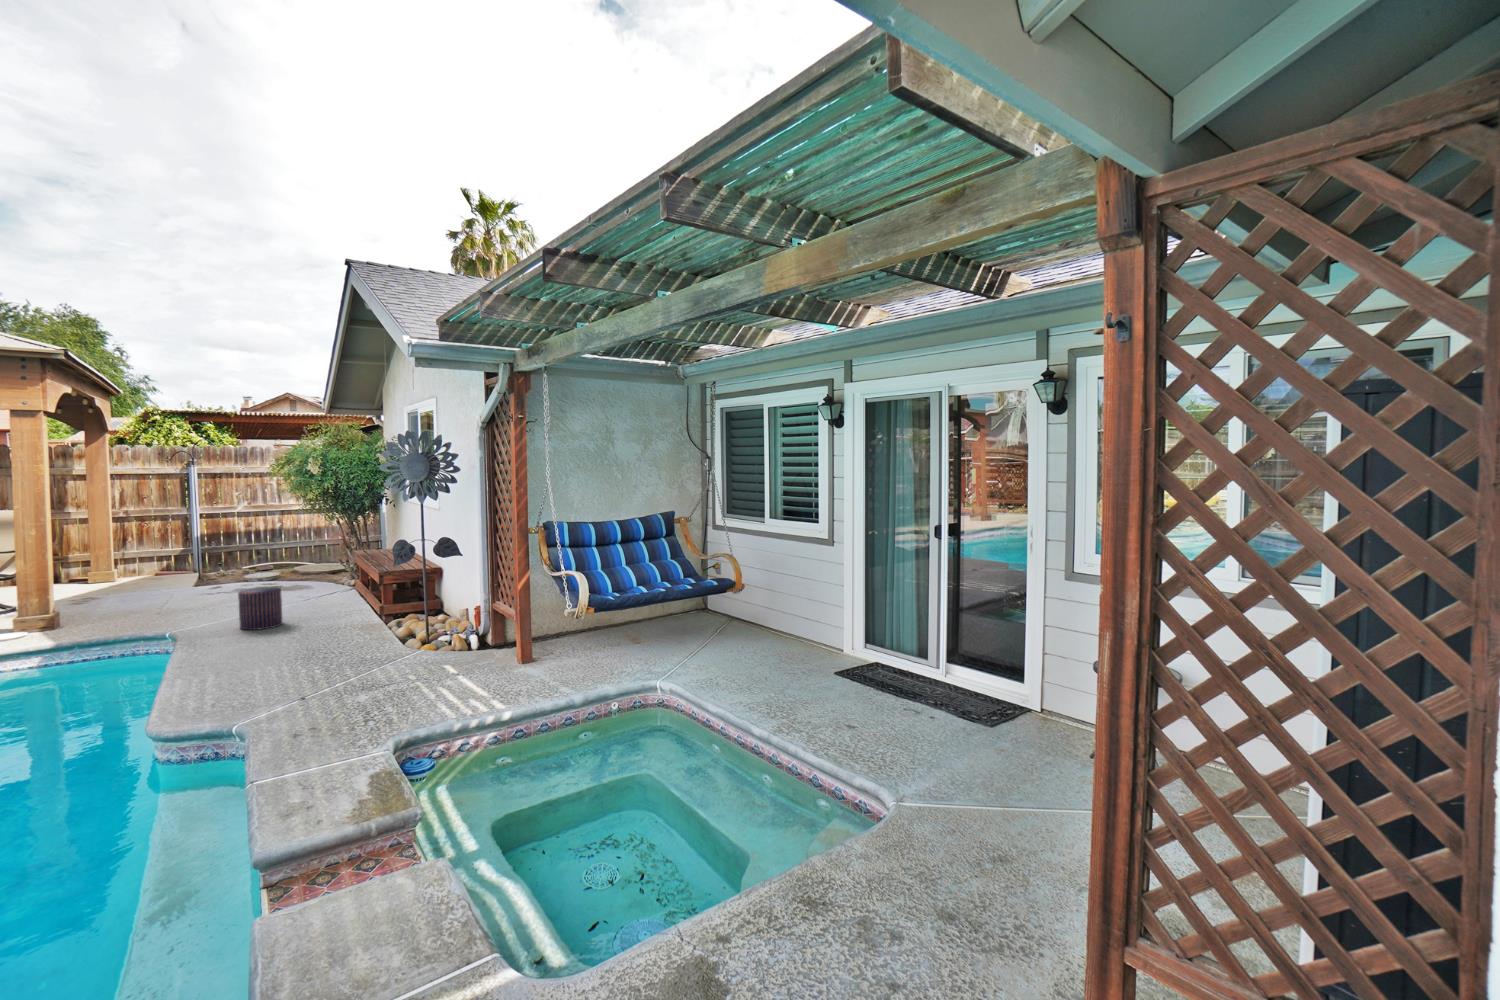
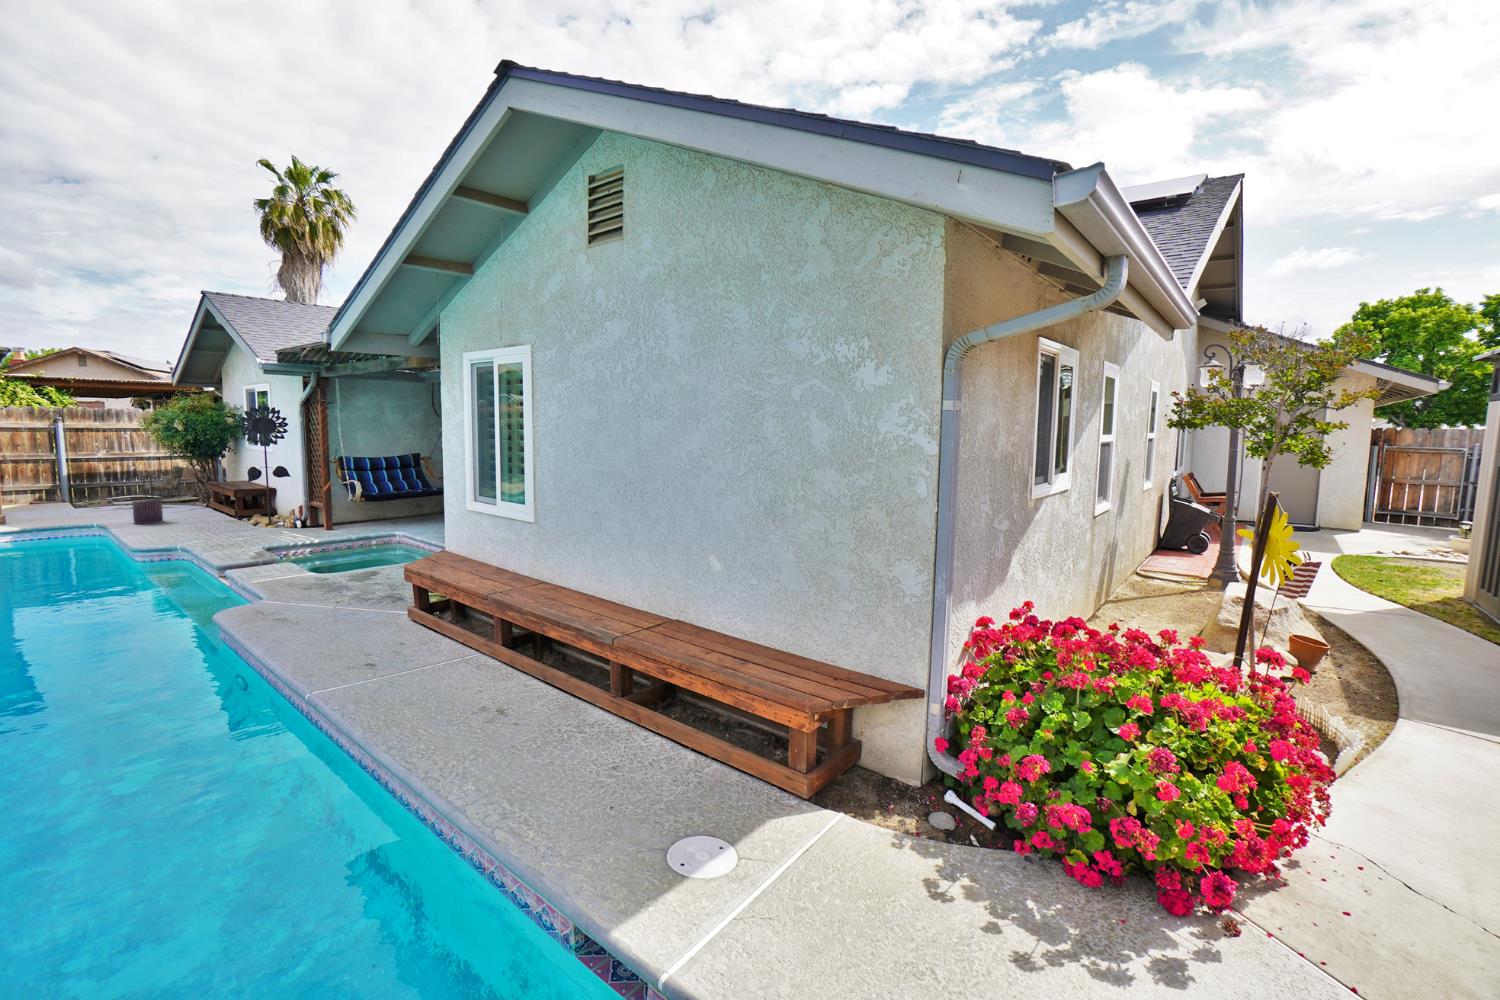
armchair: none [290,520,340,570] -> present [143,466,184,499]

